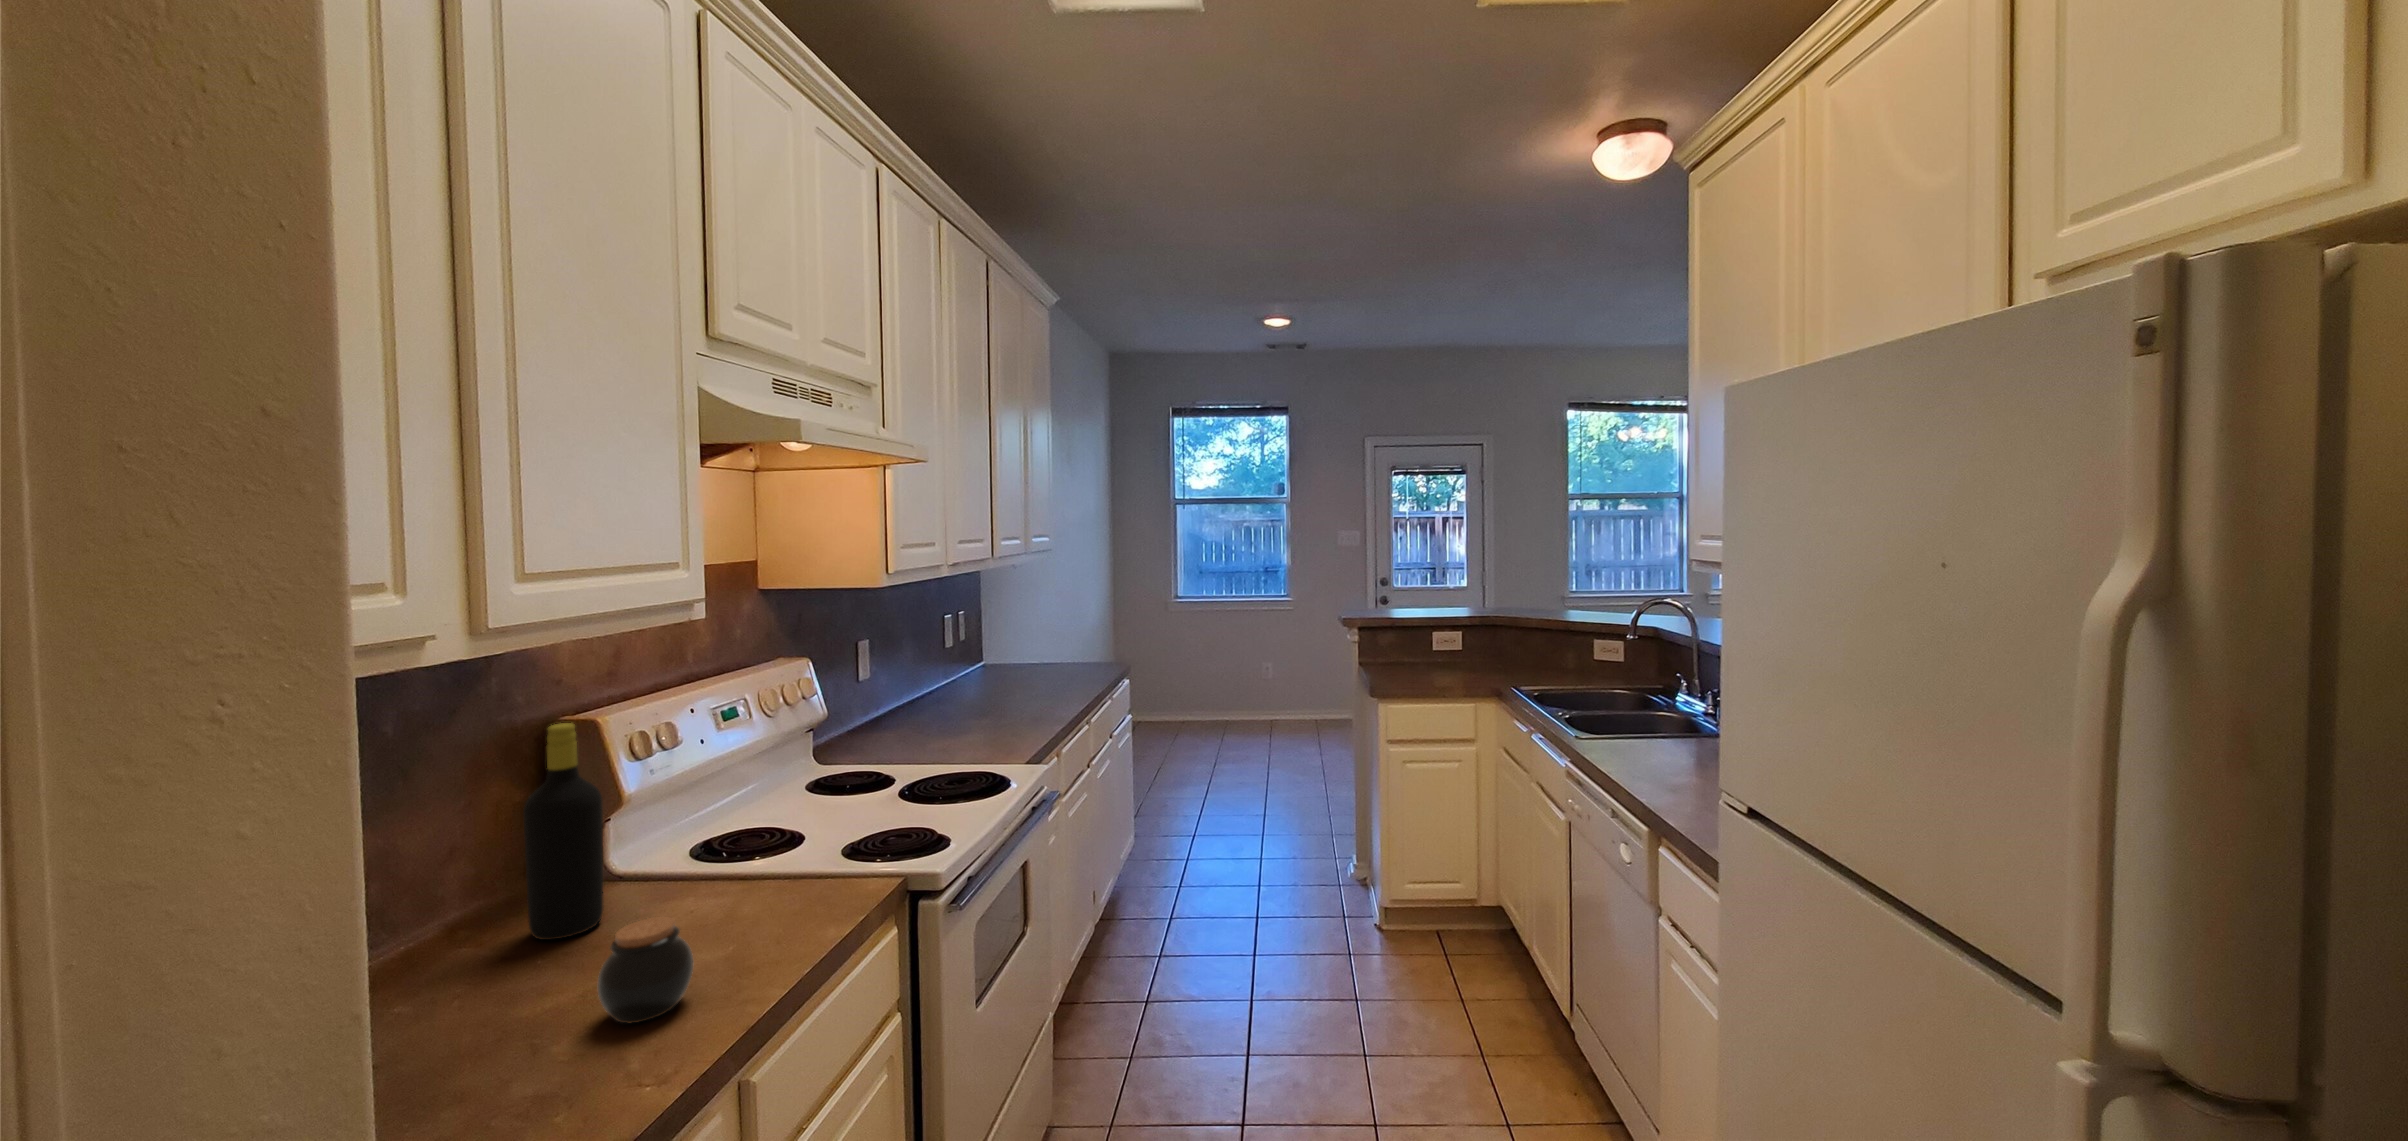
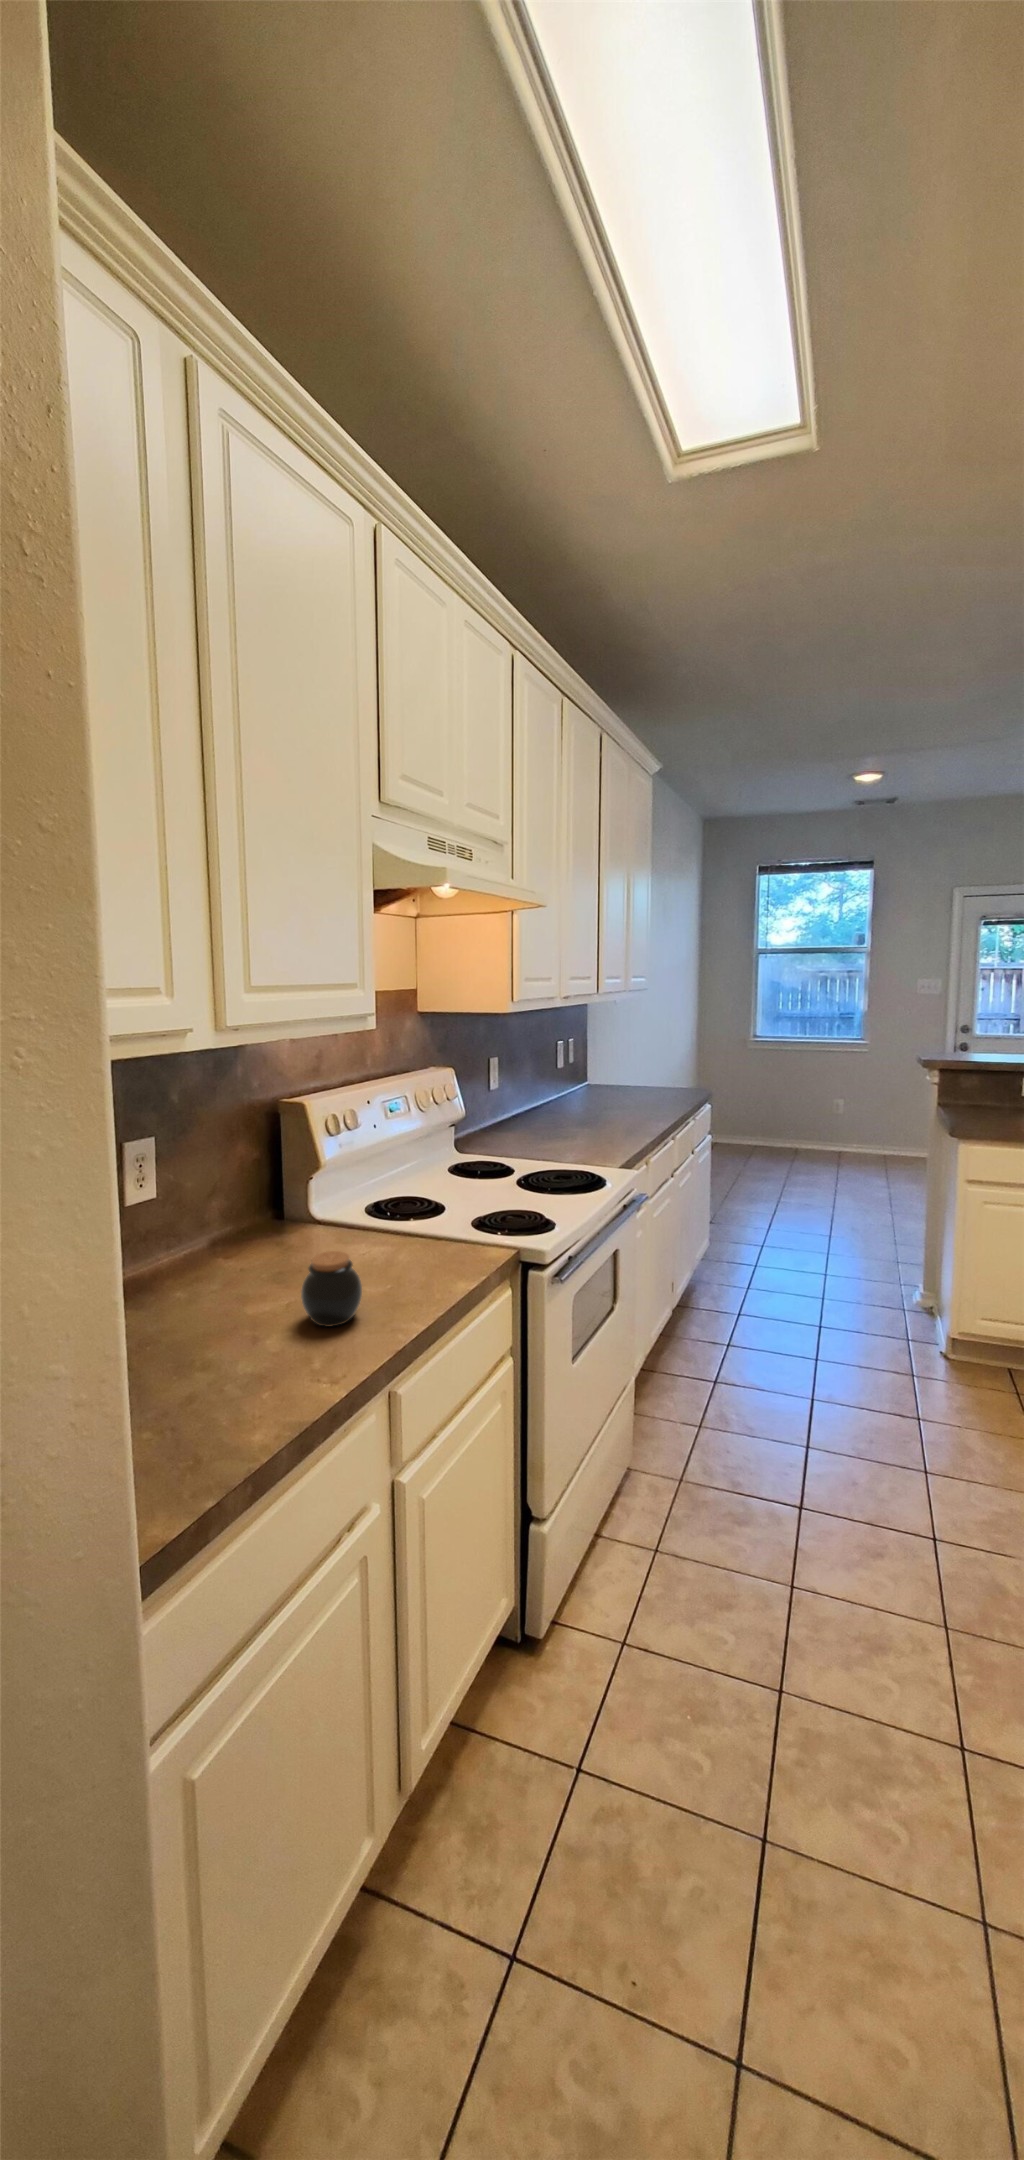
bottle: present [523,723,604,940] -> none [266,1100,315,1252]

